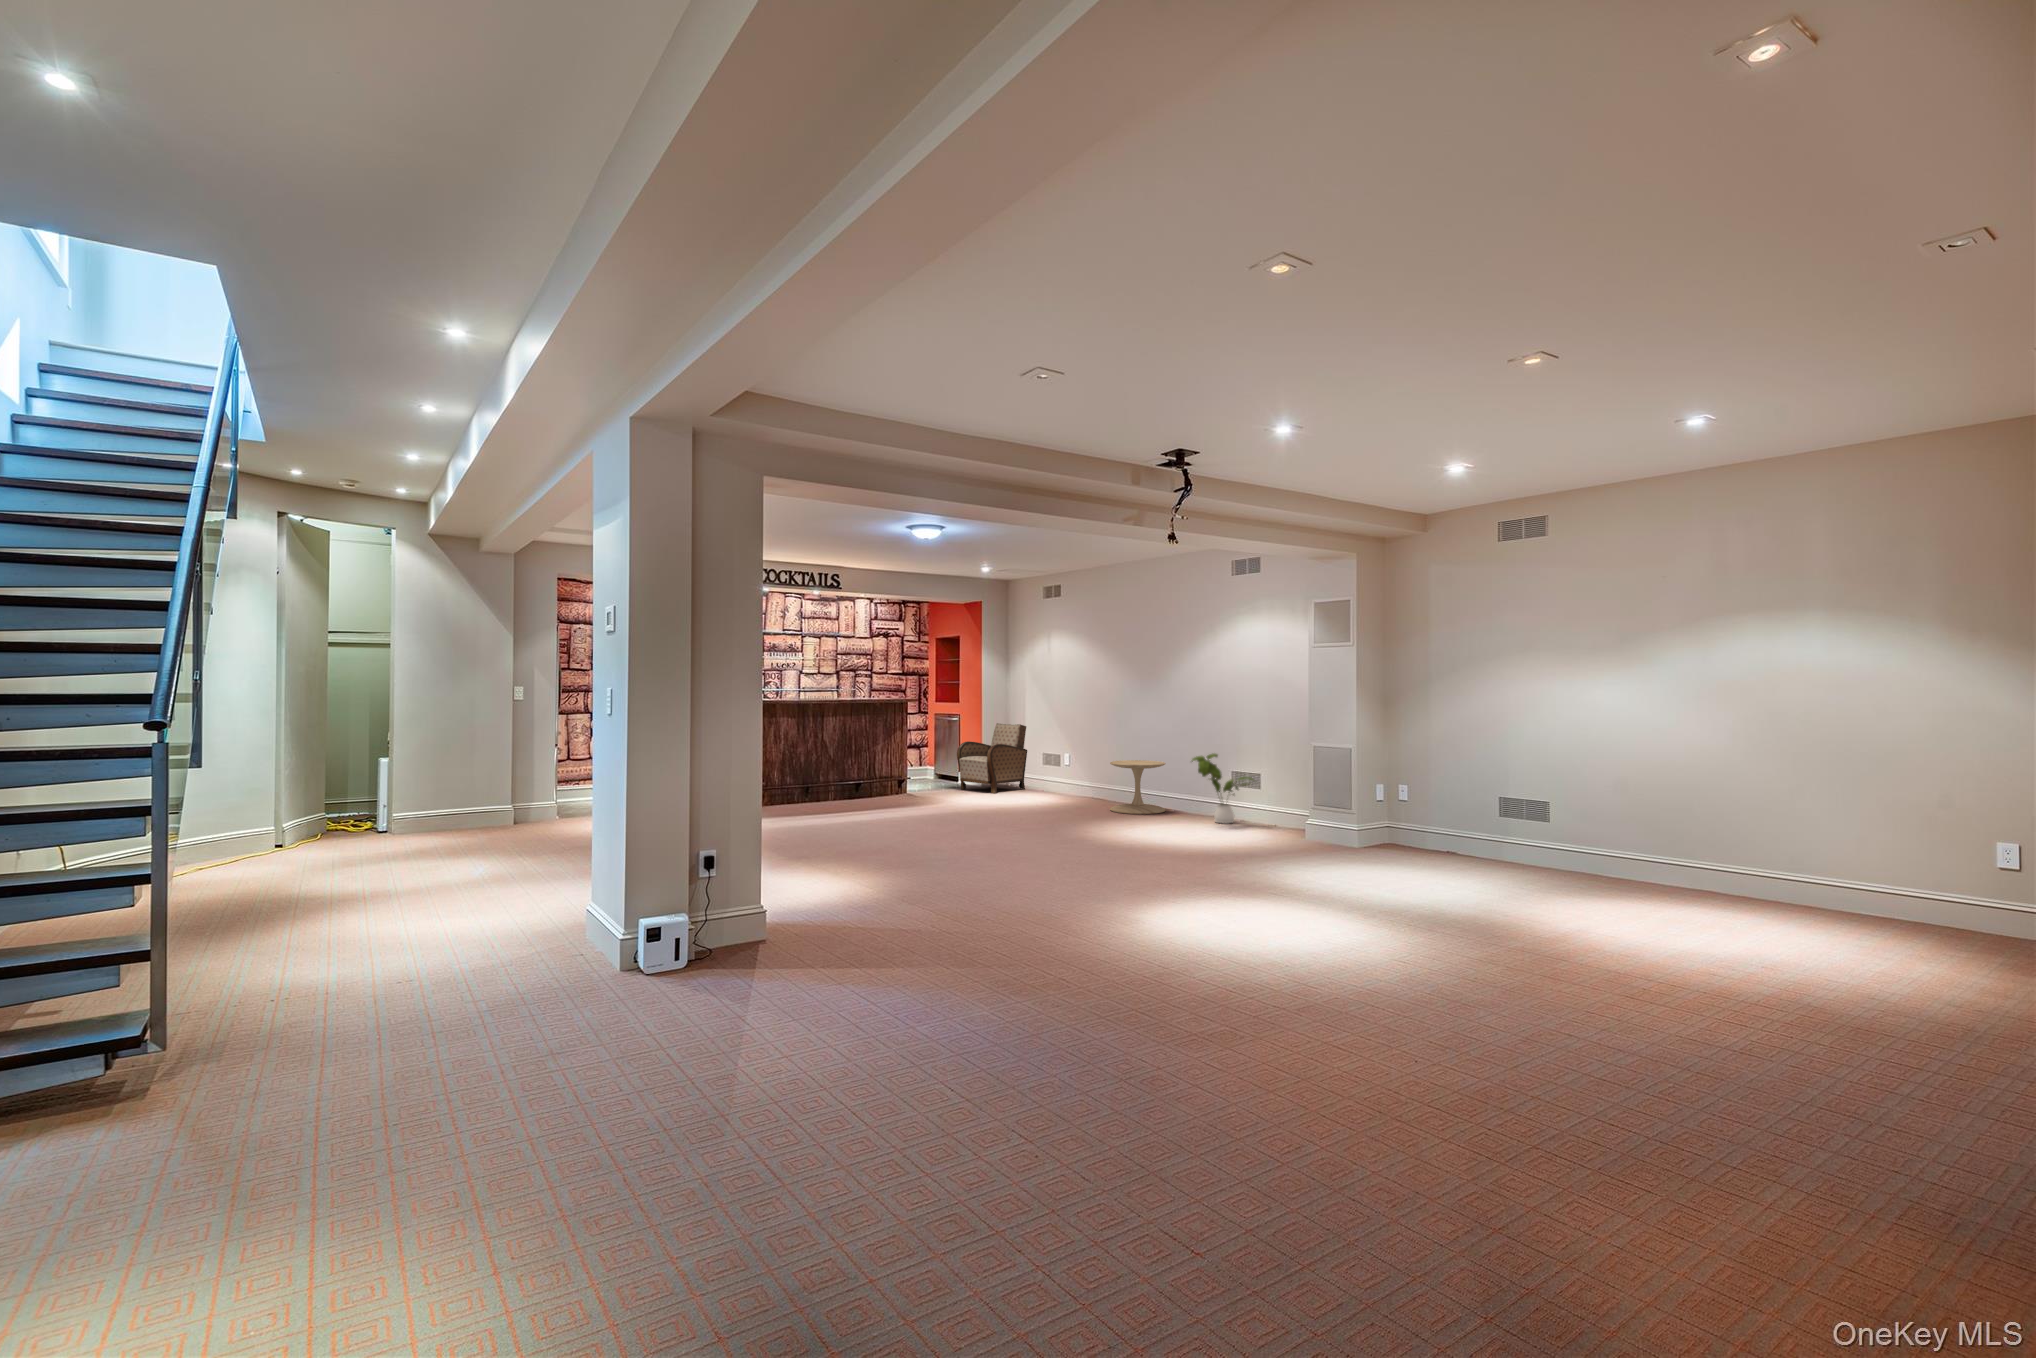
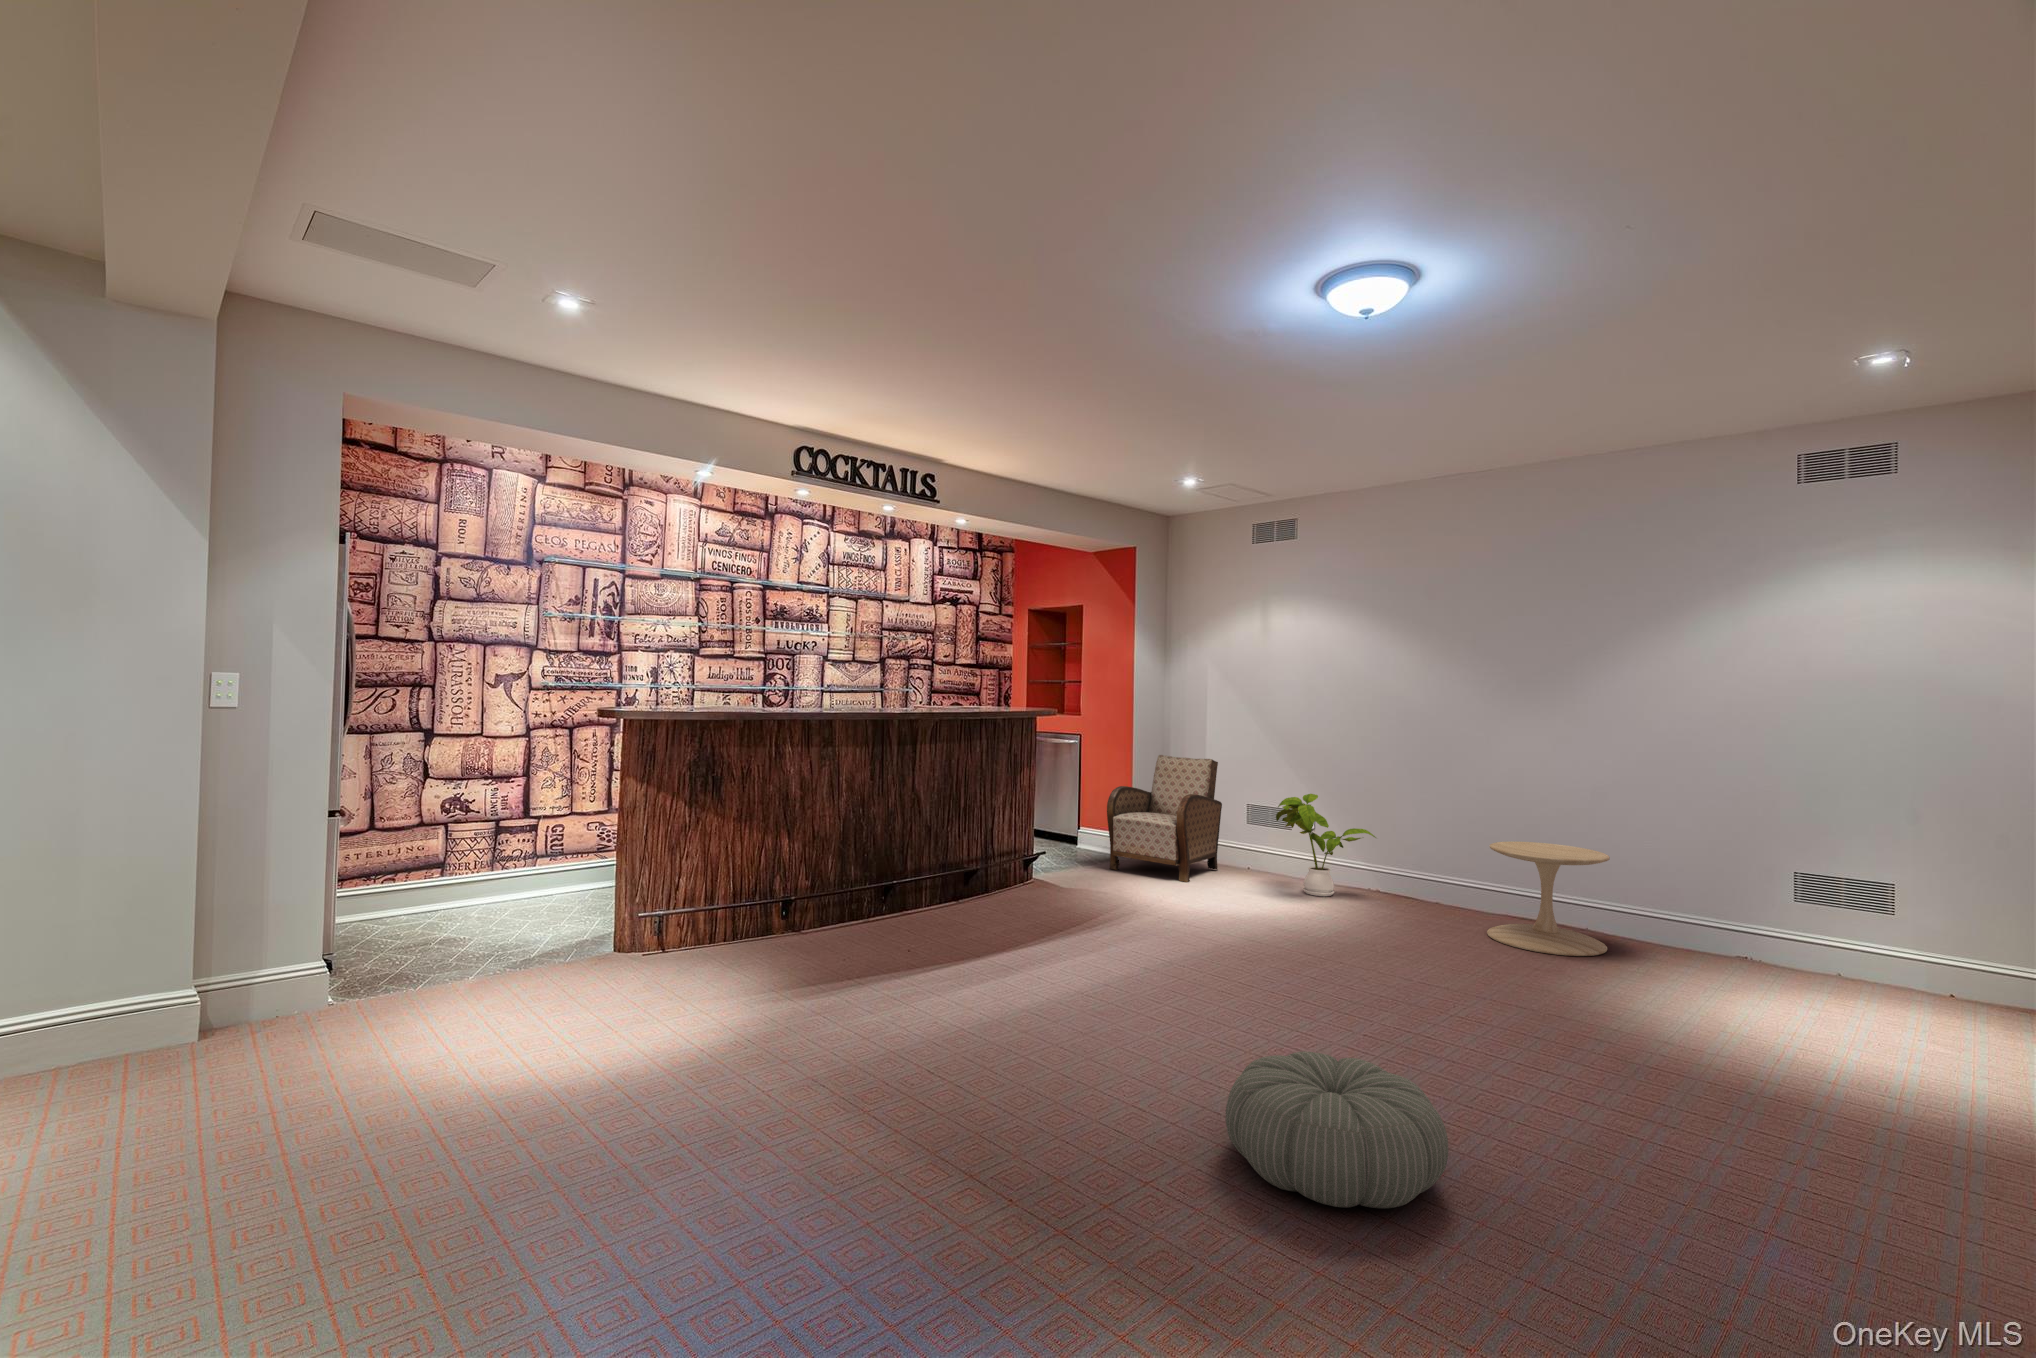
house plant: present [1192,754,1254,824] -> present [1276,794,1376,896]
pouf: none [841,814,913,851] -> present [1226,1051,1449,1208]

